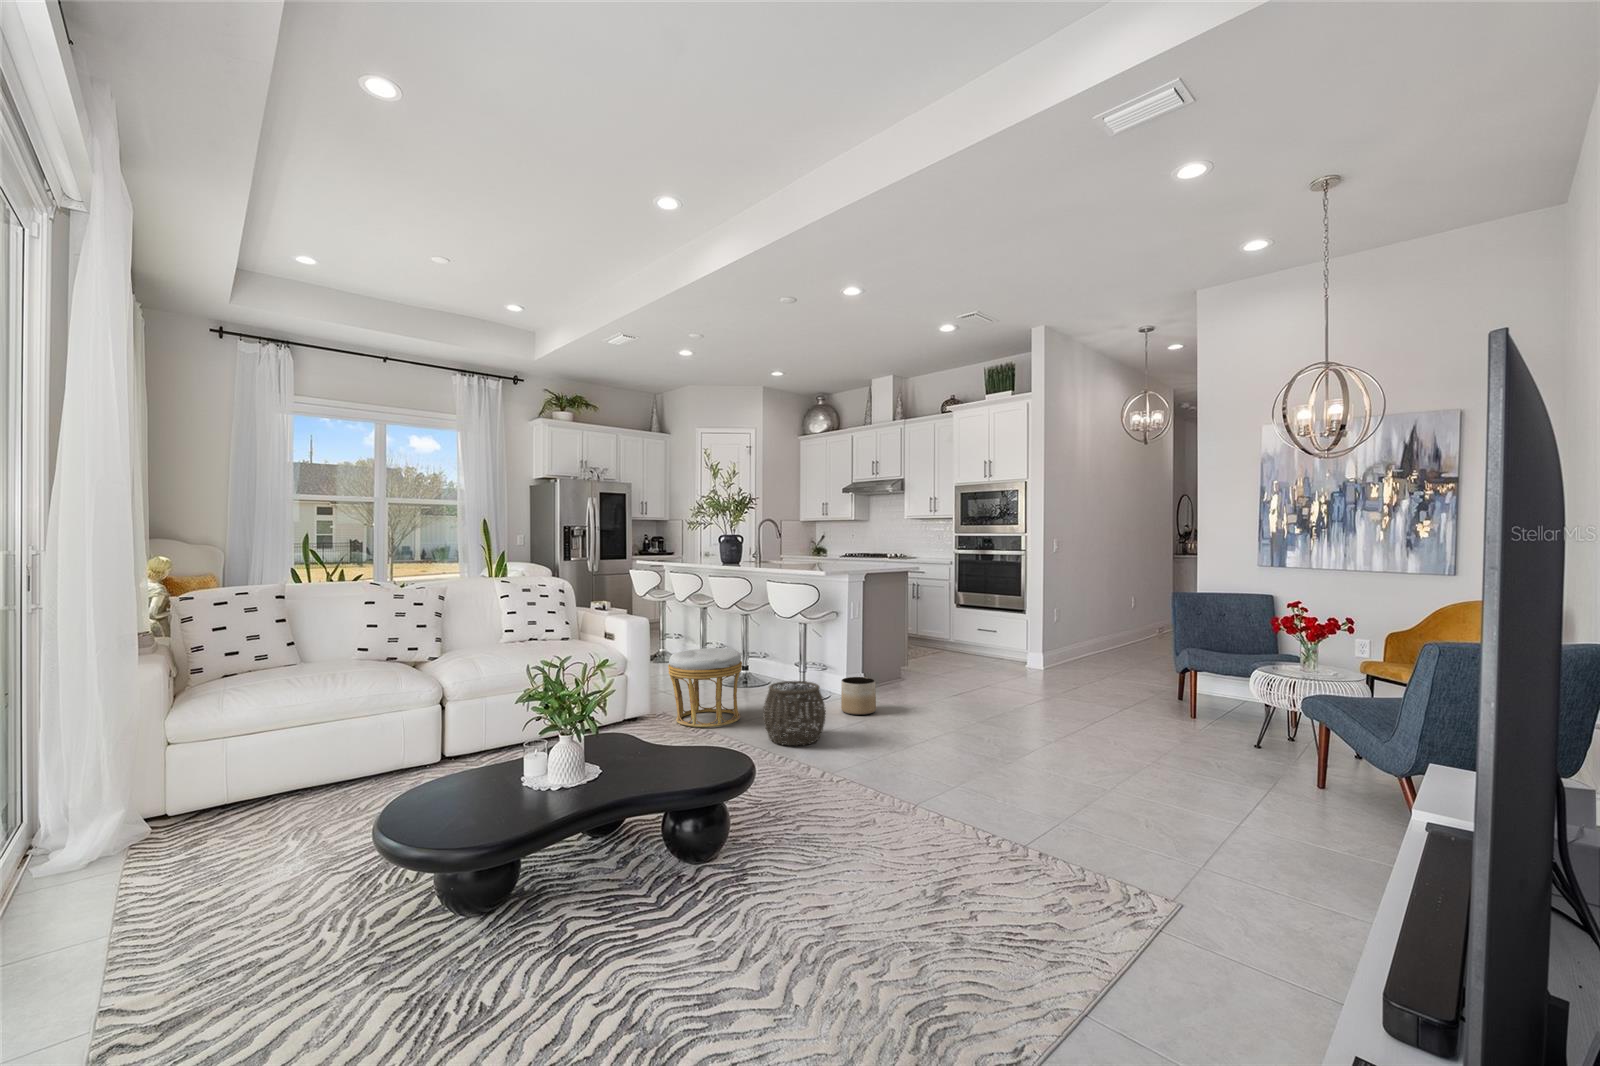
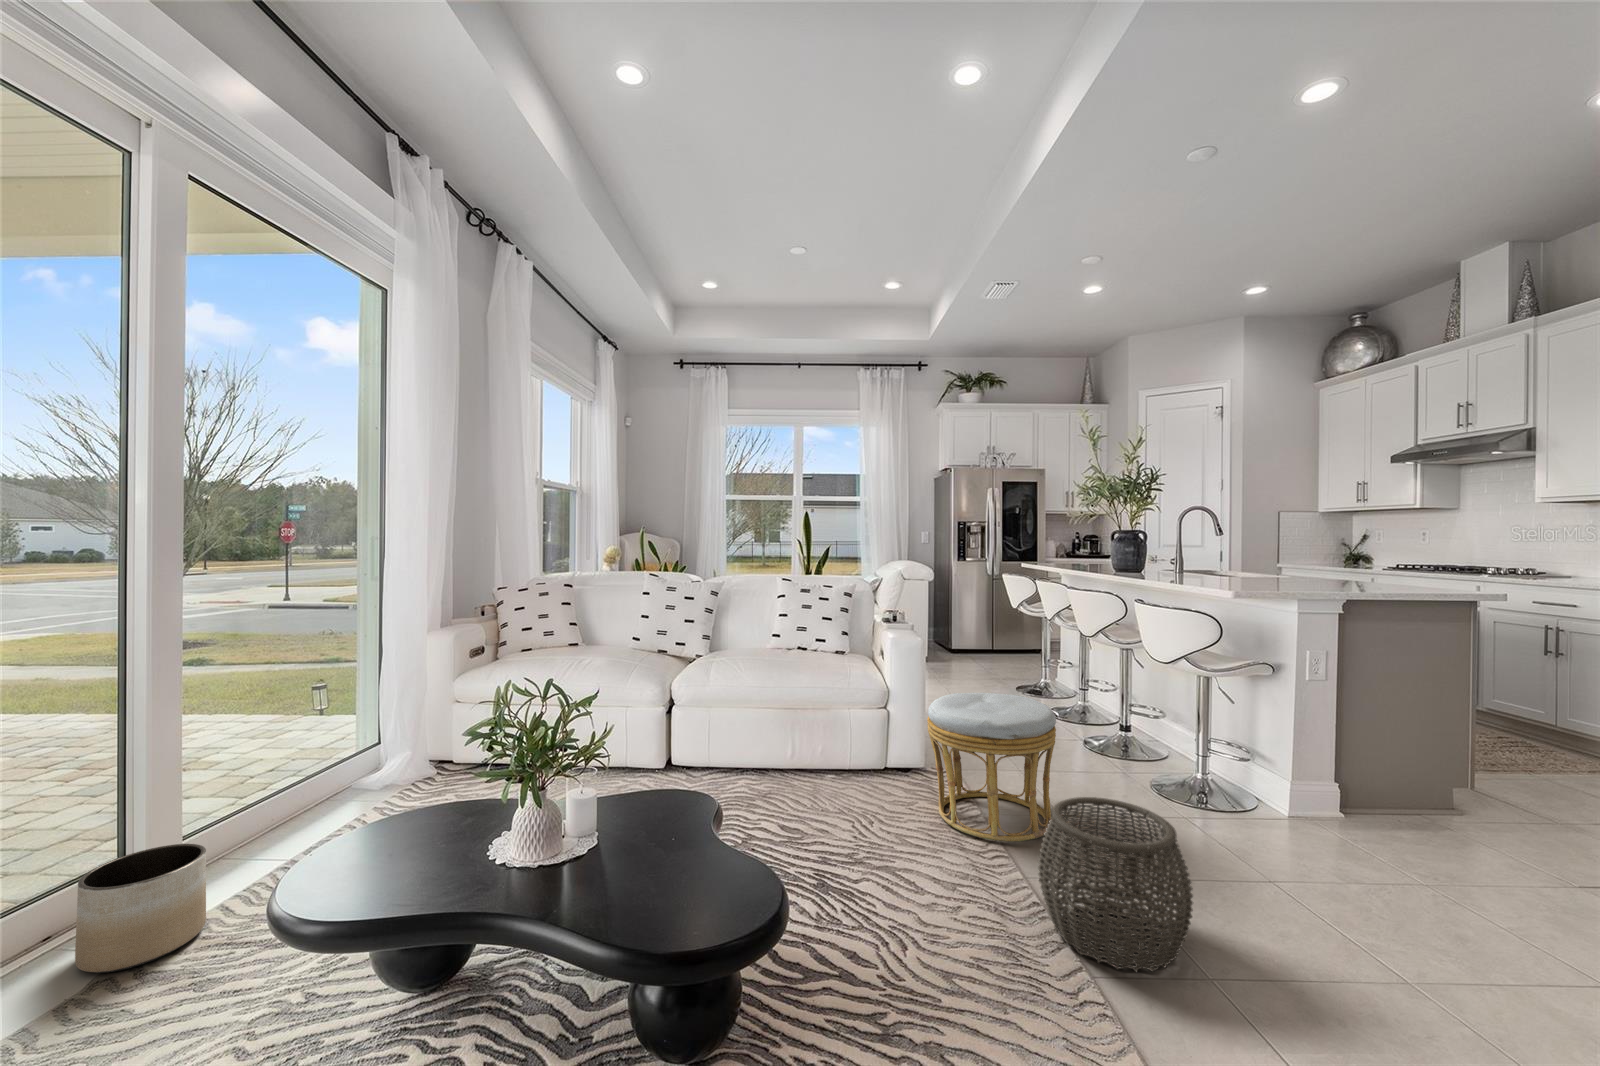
planter: present [841,677,876,715] -> present [75,844,206,973]

